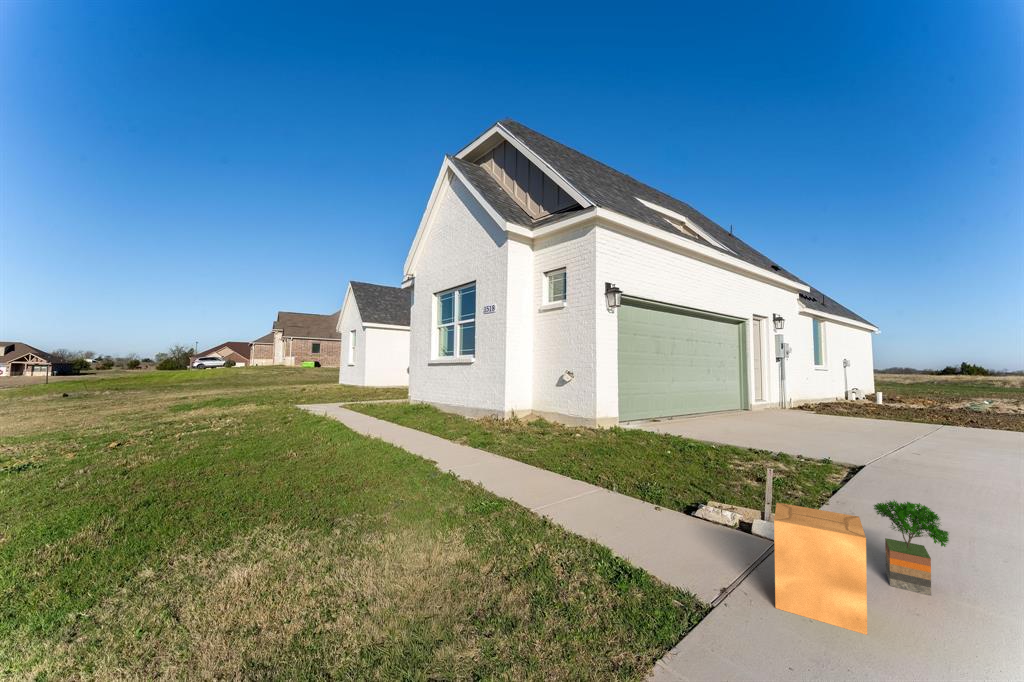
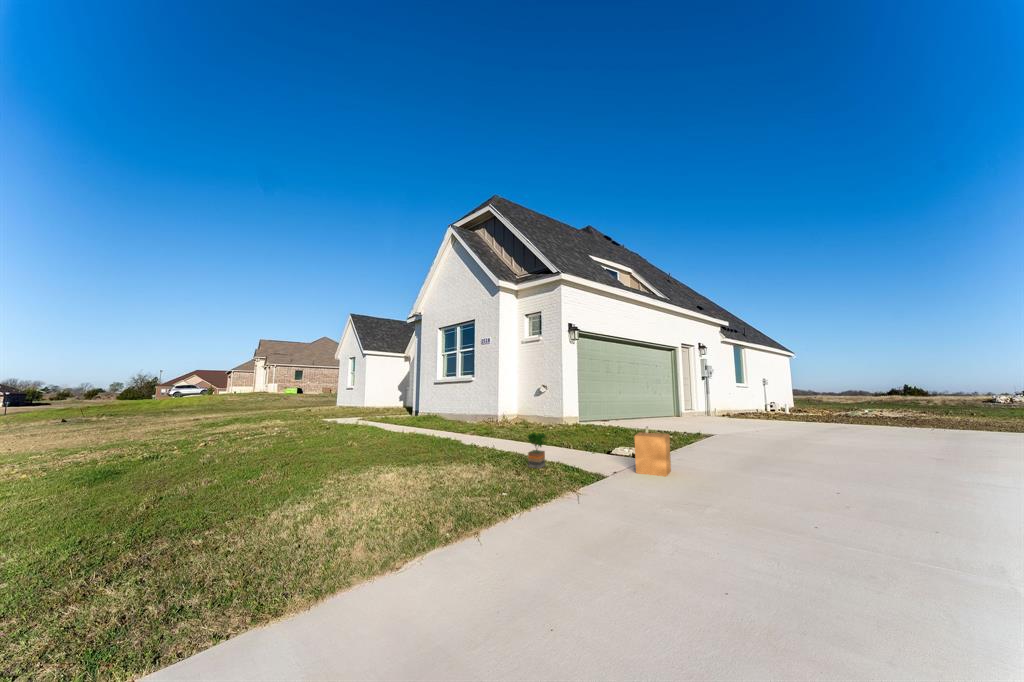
potted tree: present [874,500,949,595] -> present [528,433,547,469]

